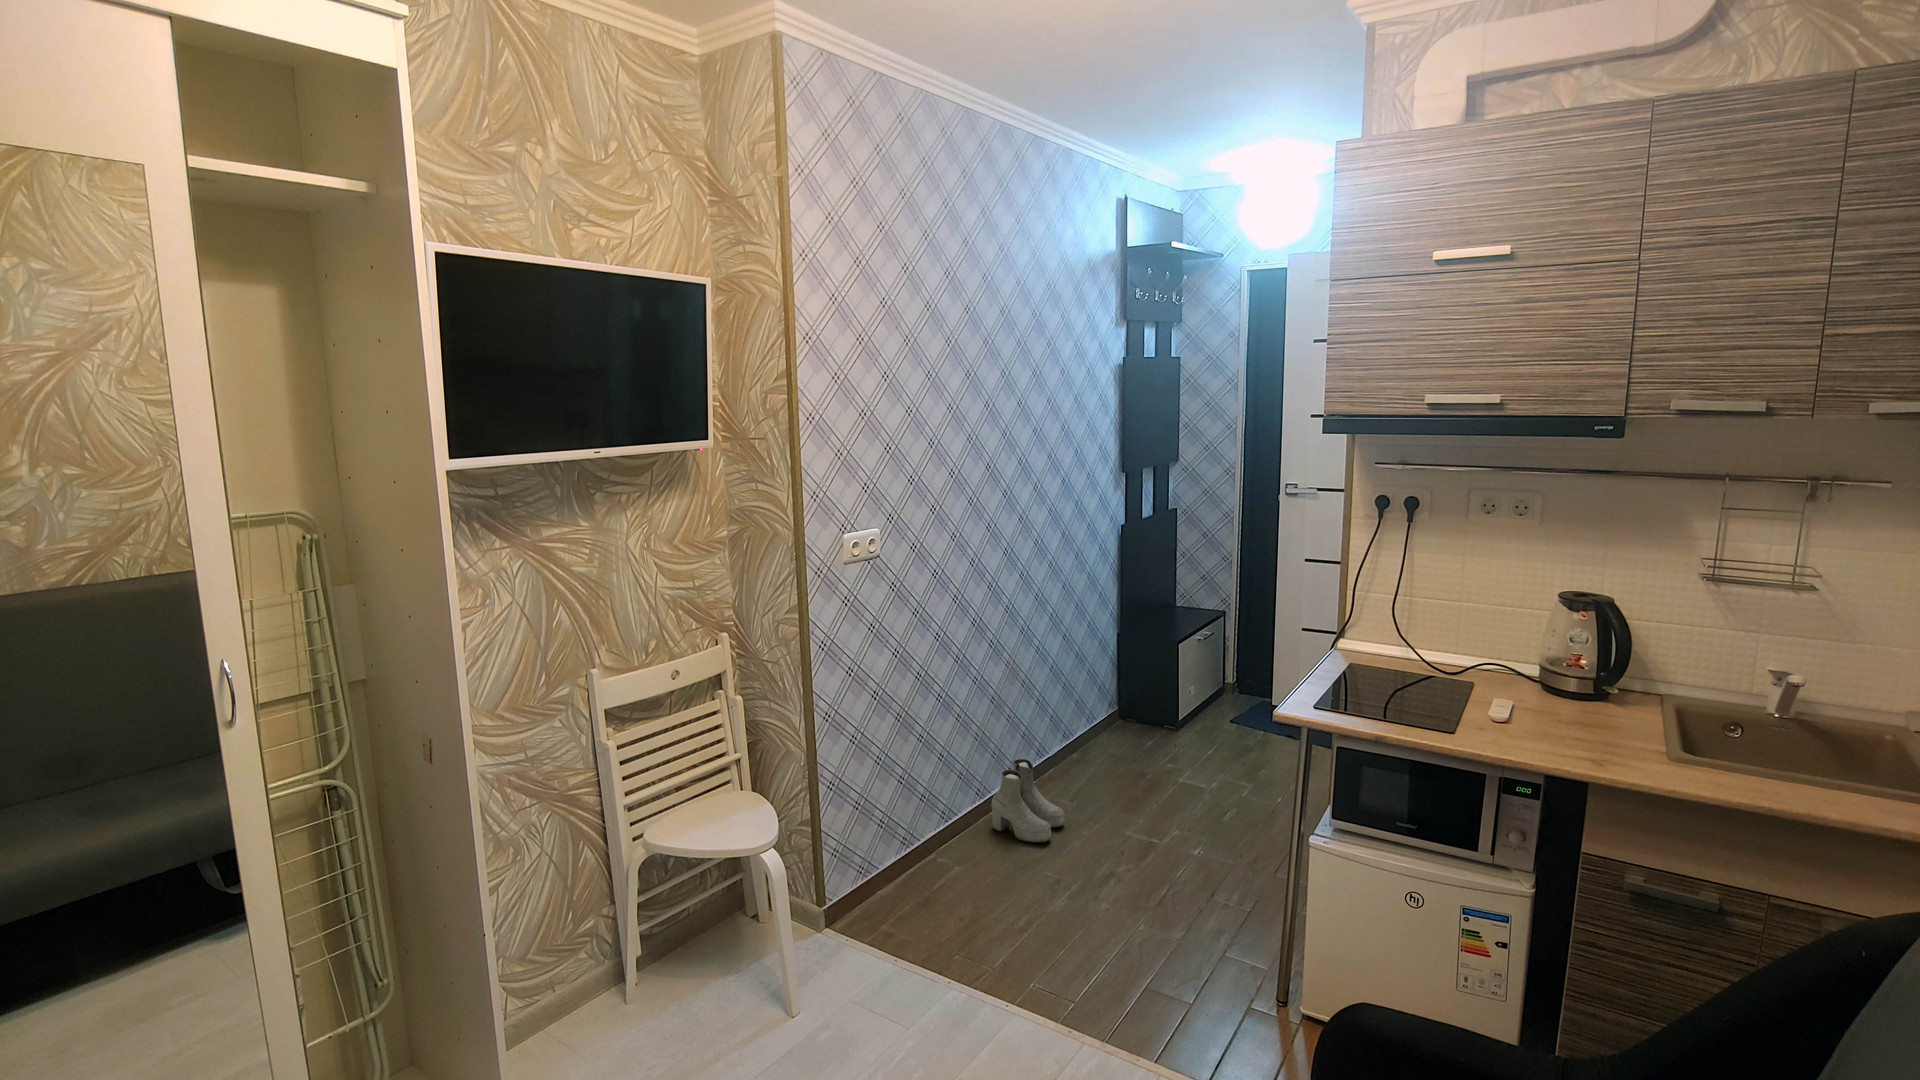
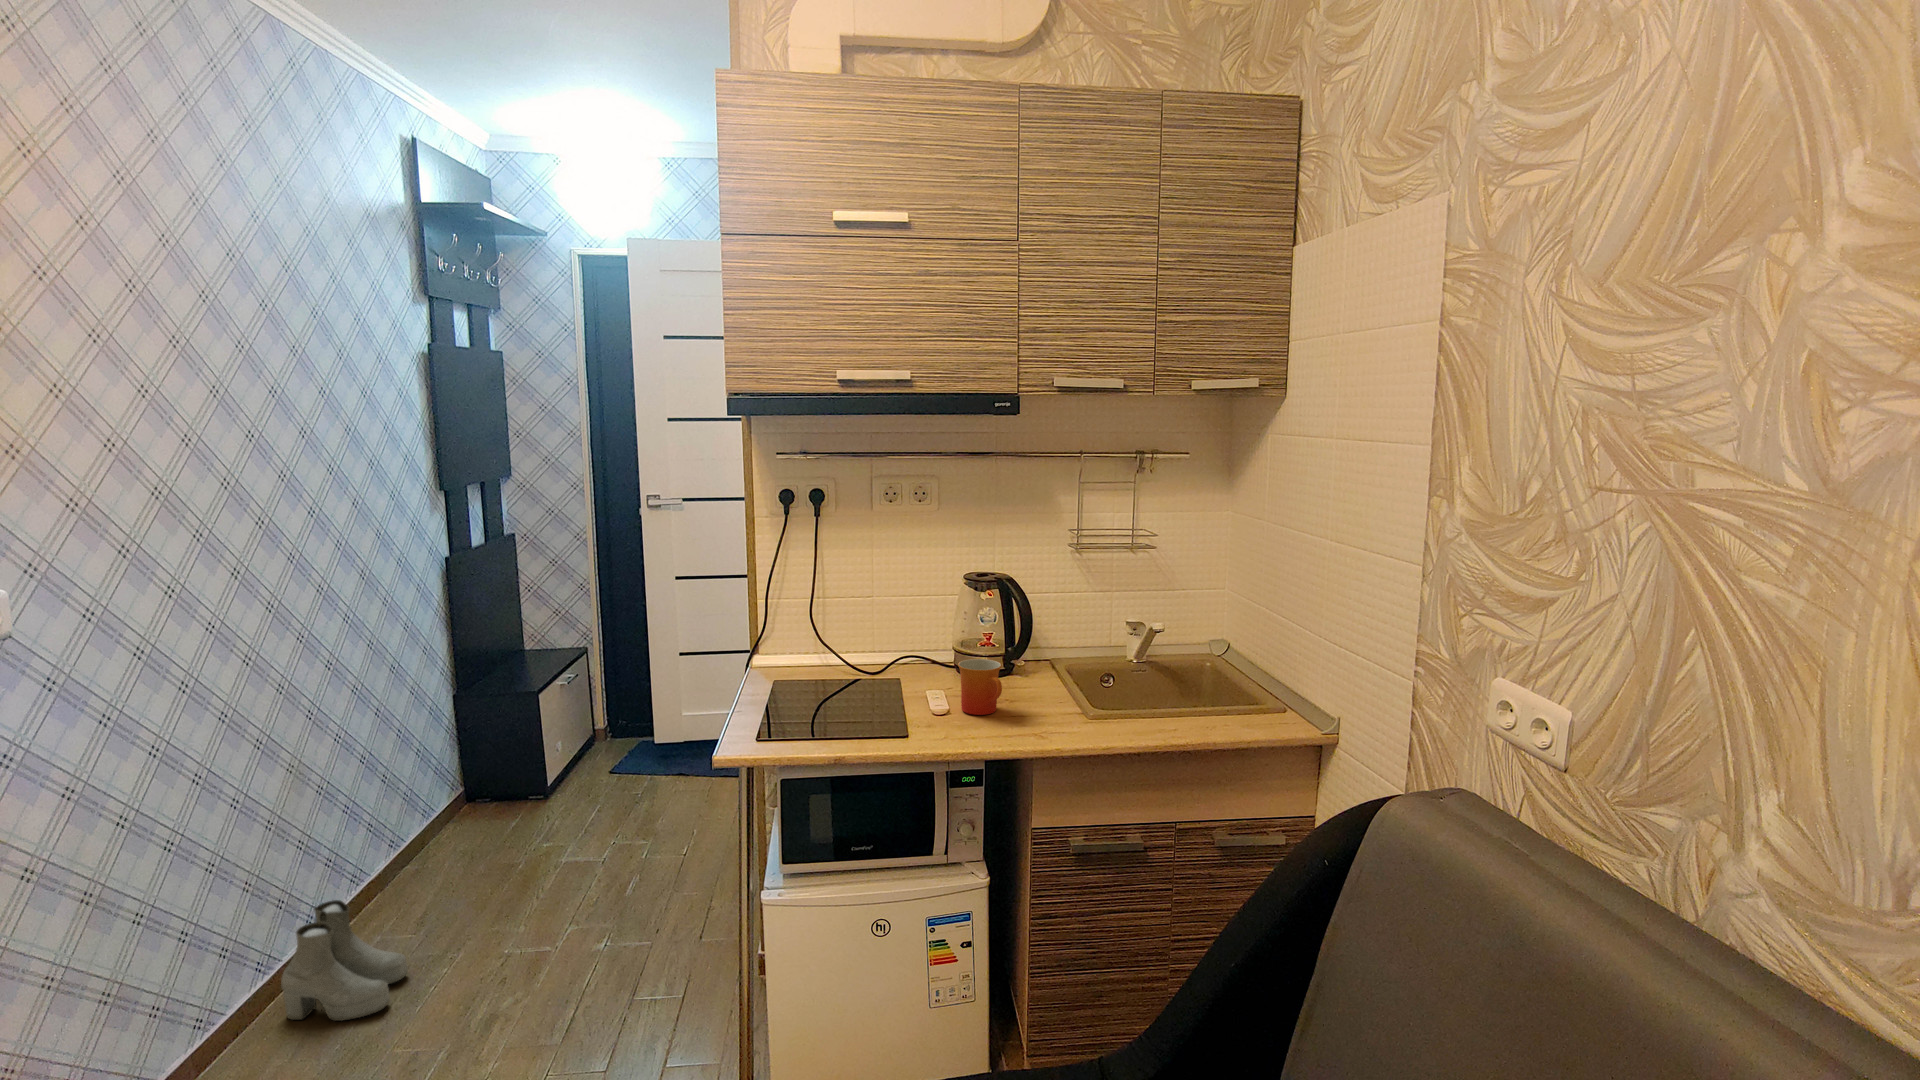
mug: none [1523,677,1573,733] -> present [958,659,1002,715]

